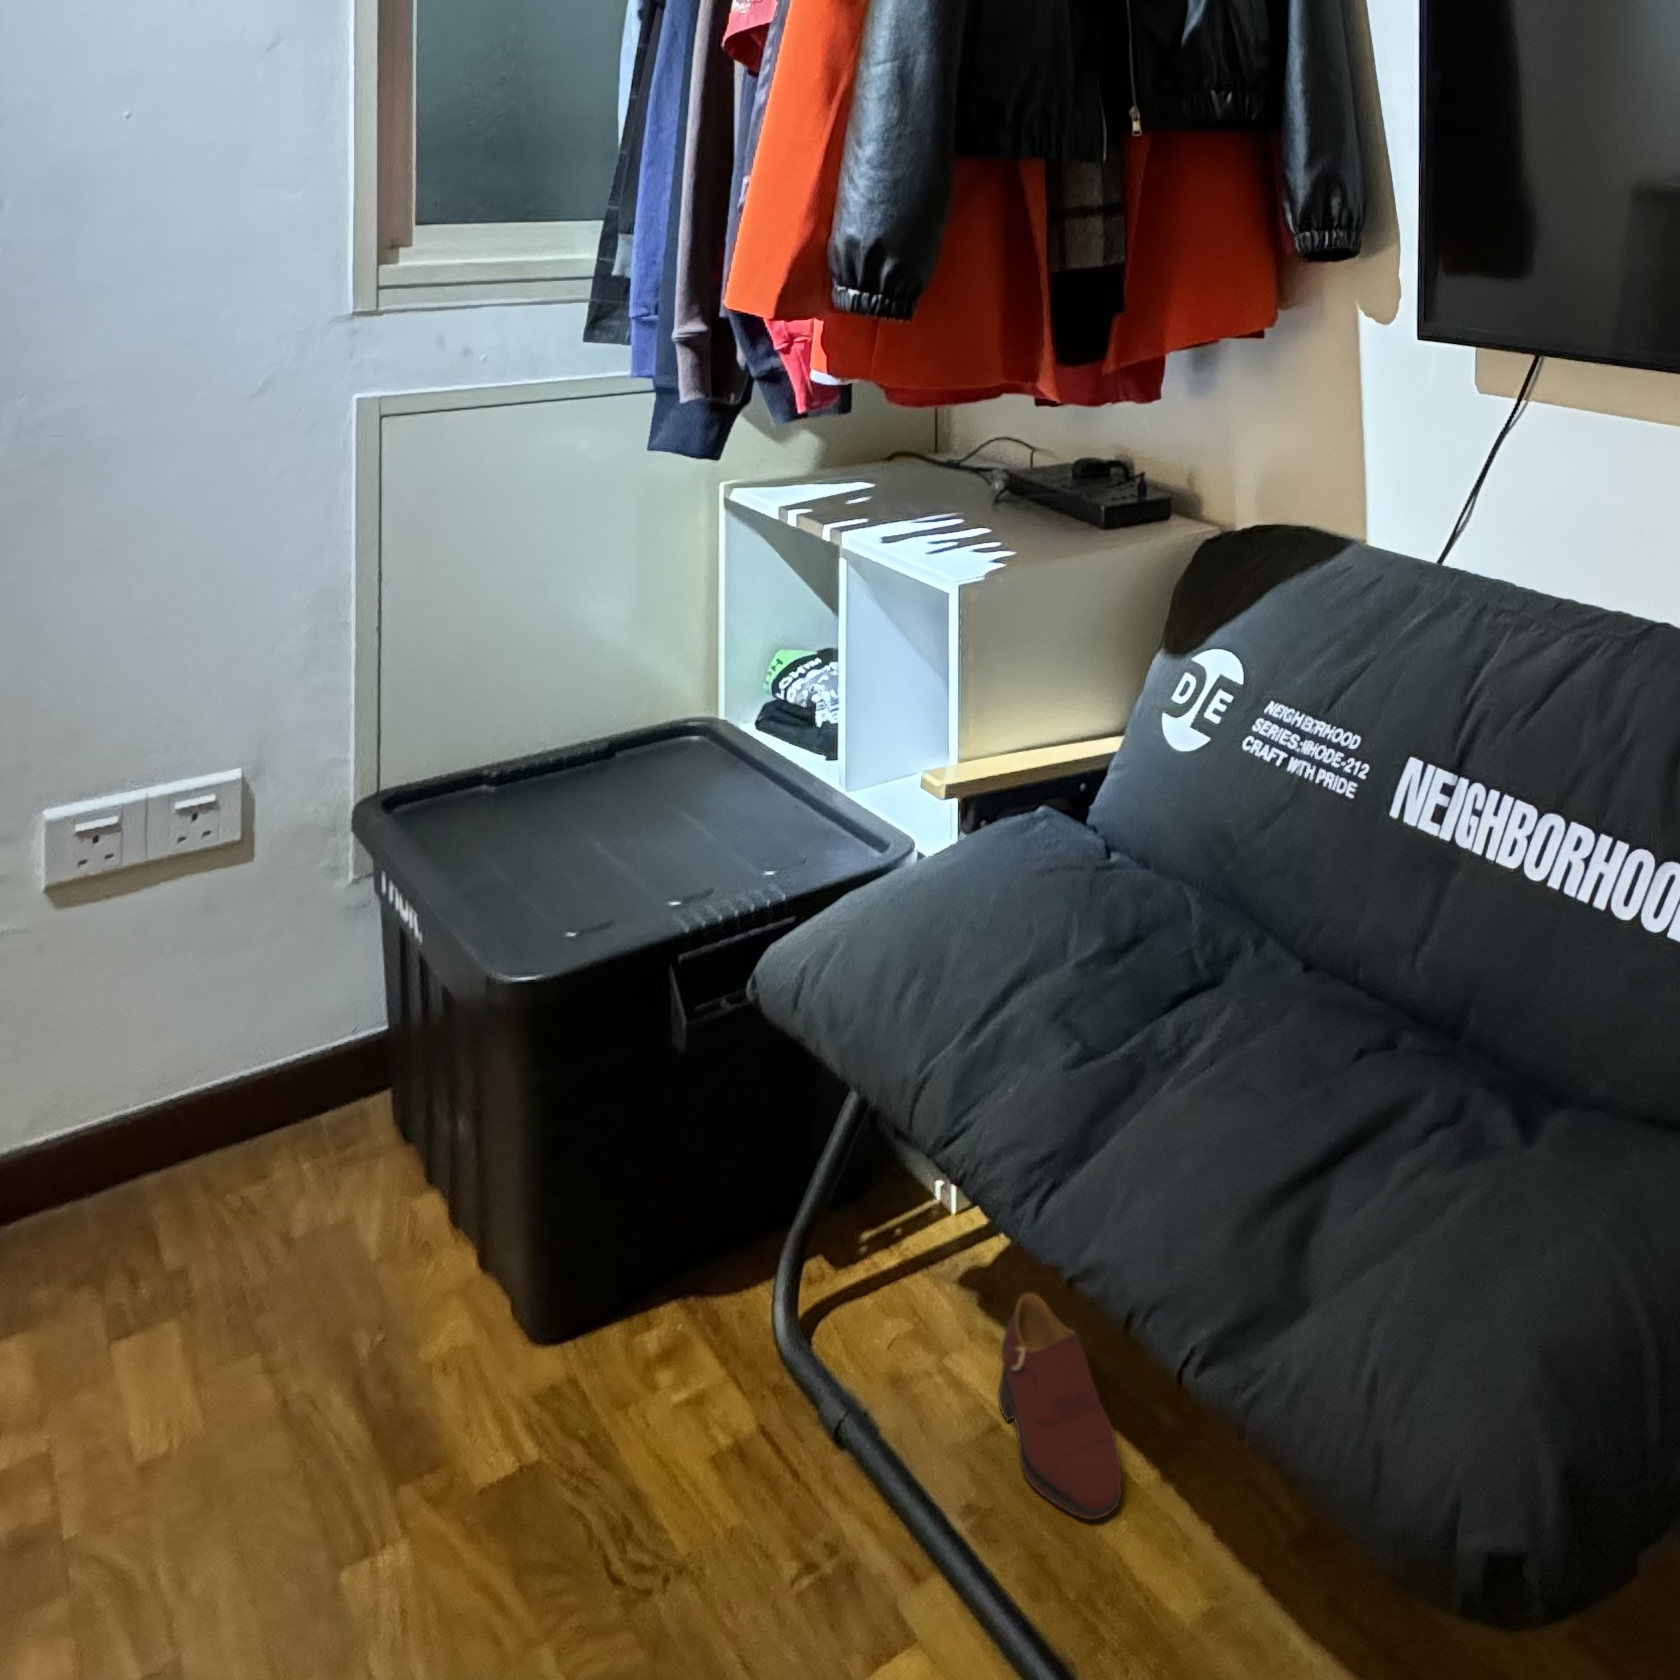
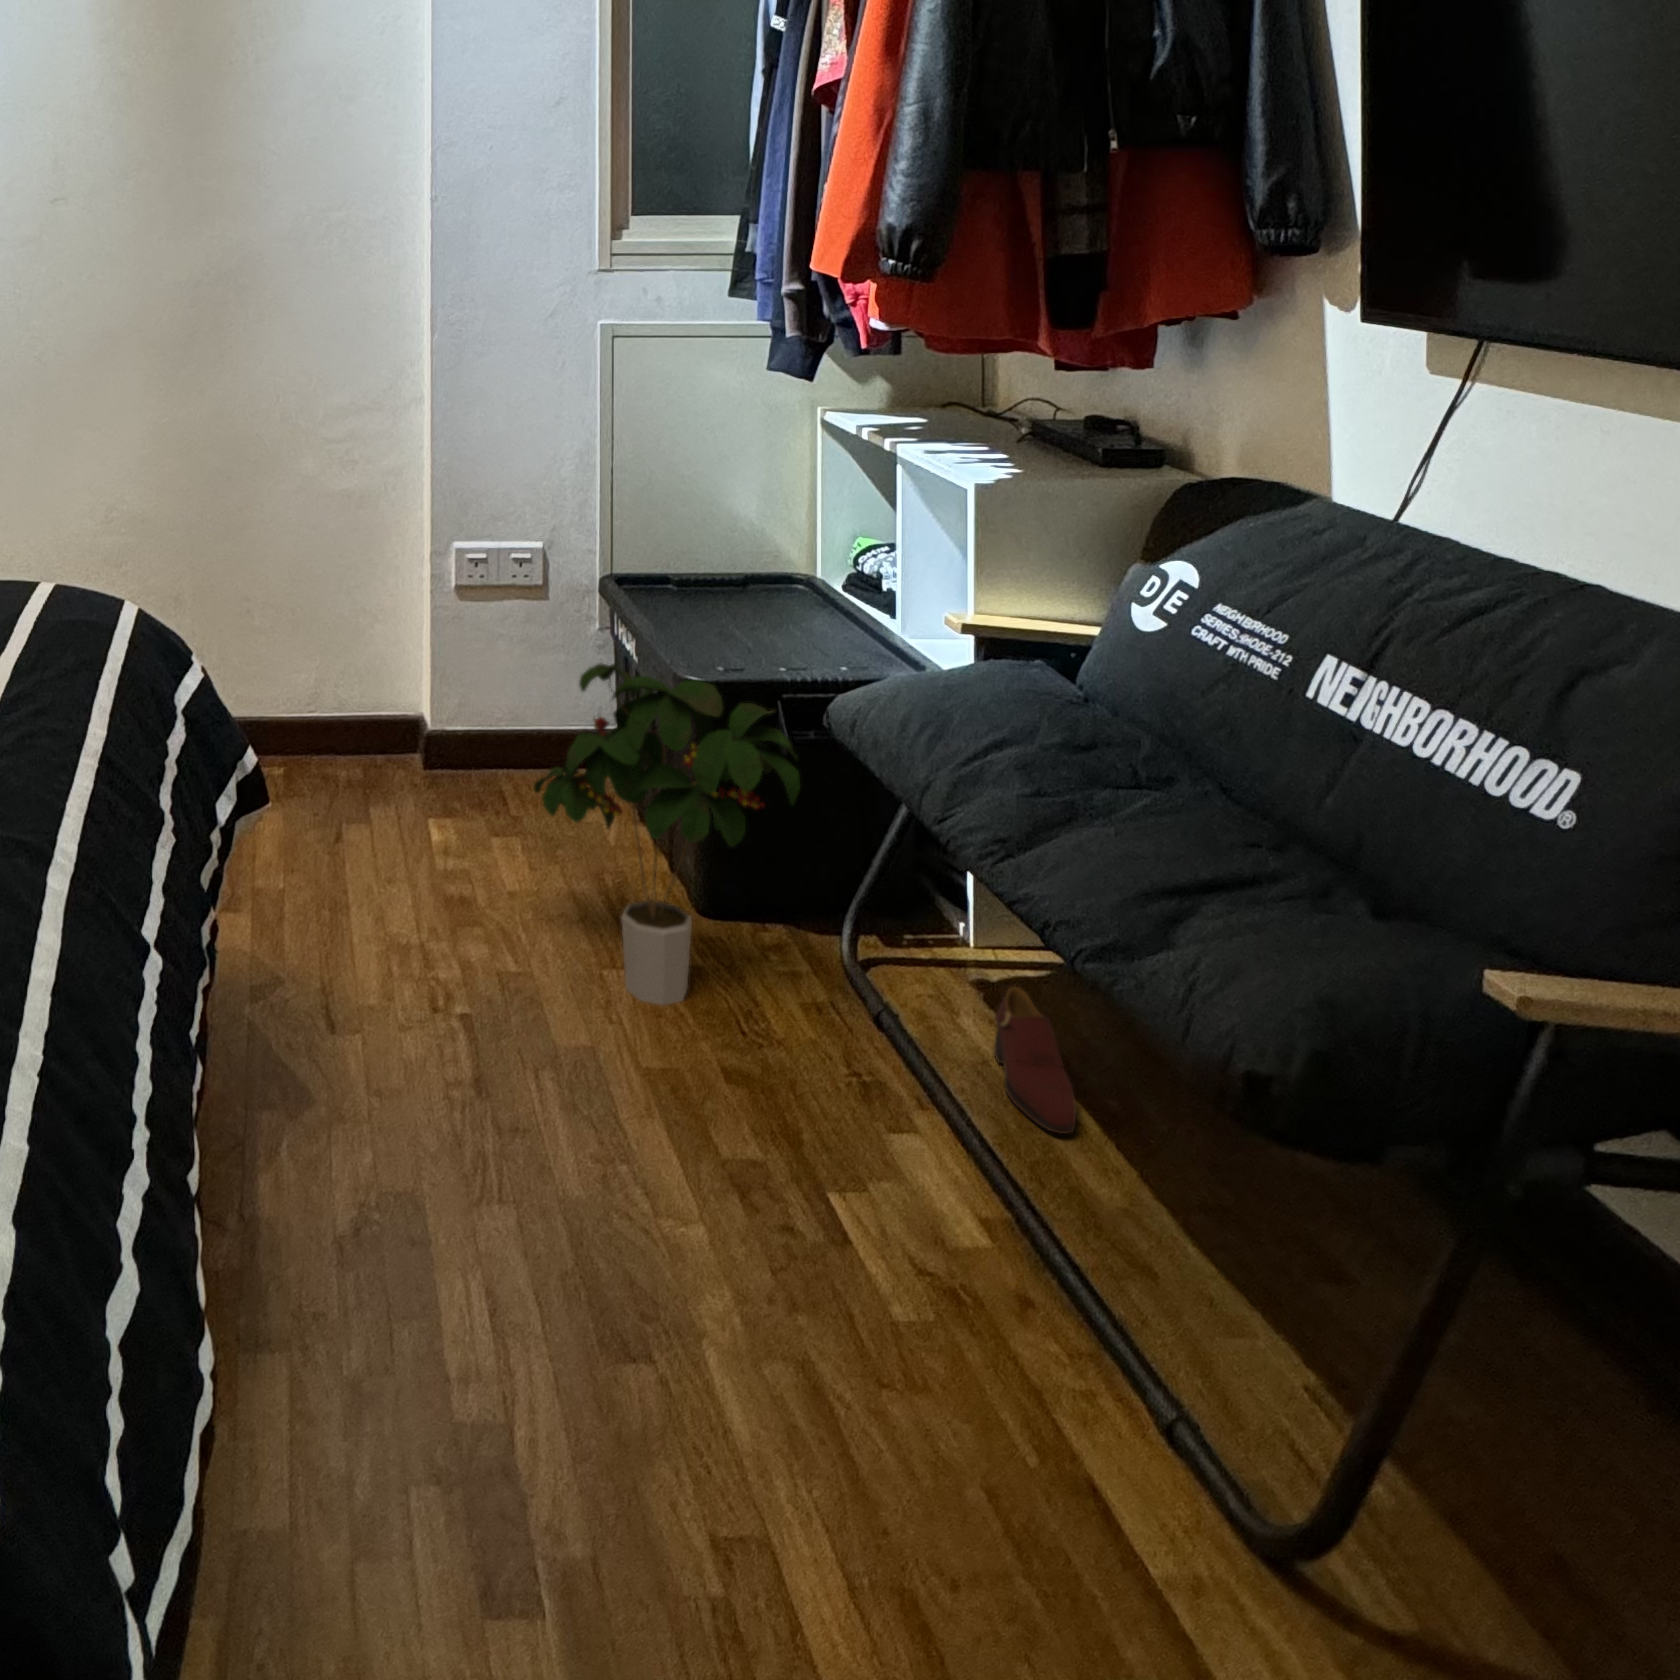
potted plant: none [192,995,712,1596] -> present [534,662,800,1005]

